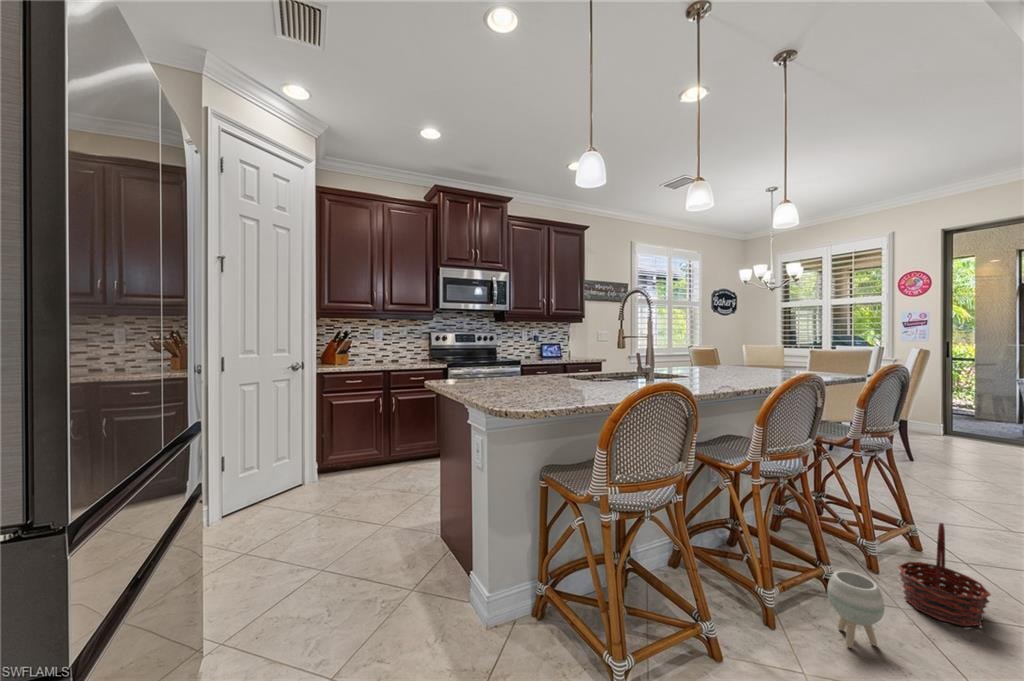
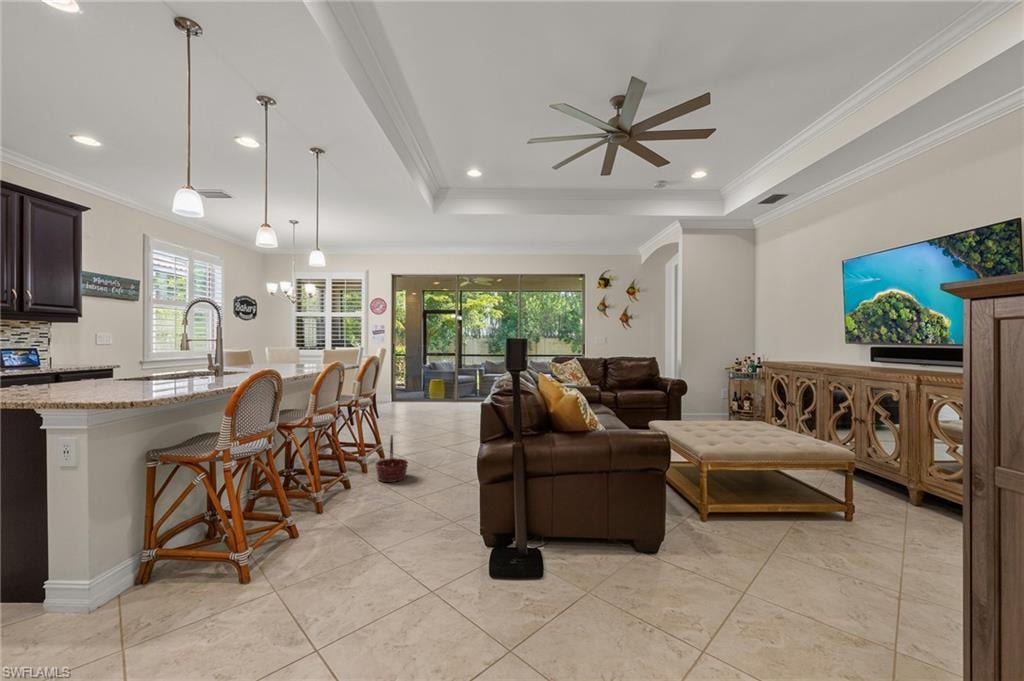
planter: present [827,571,884,648] -> none [346,468,371,506]

